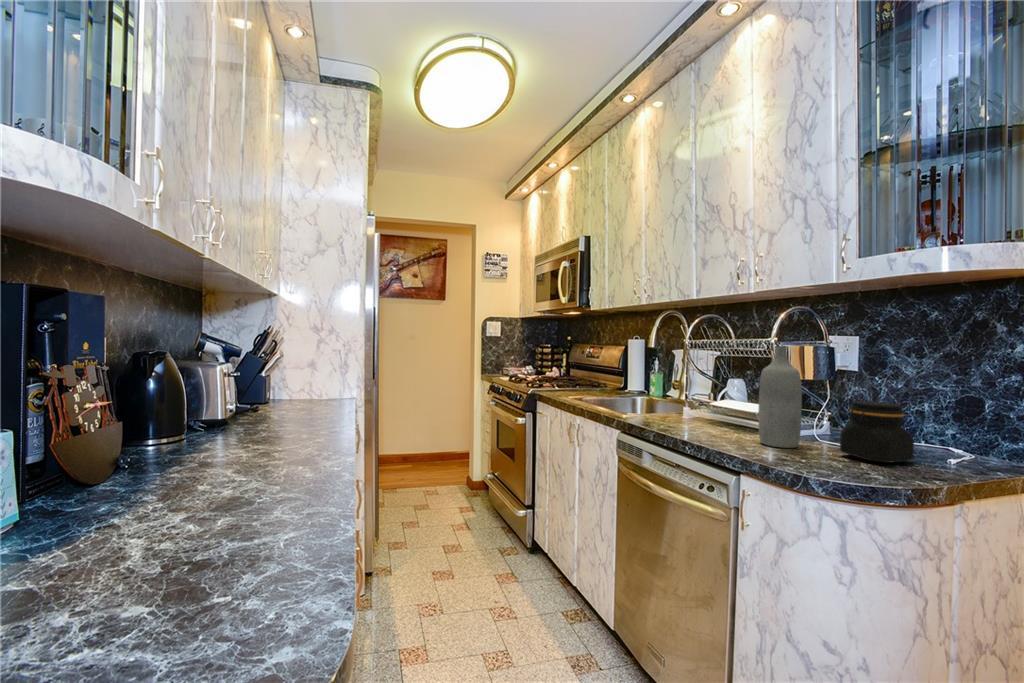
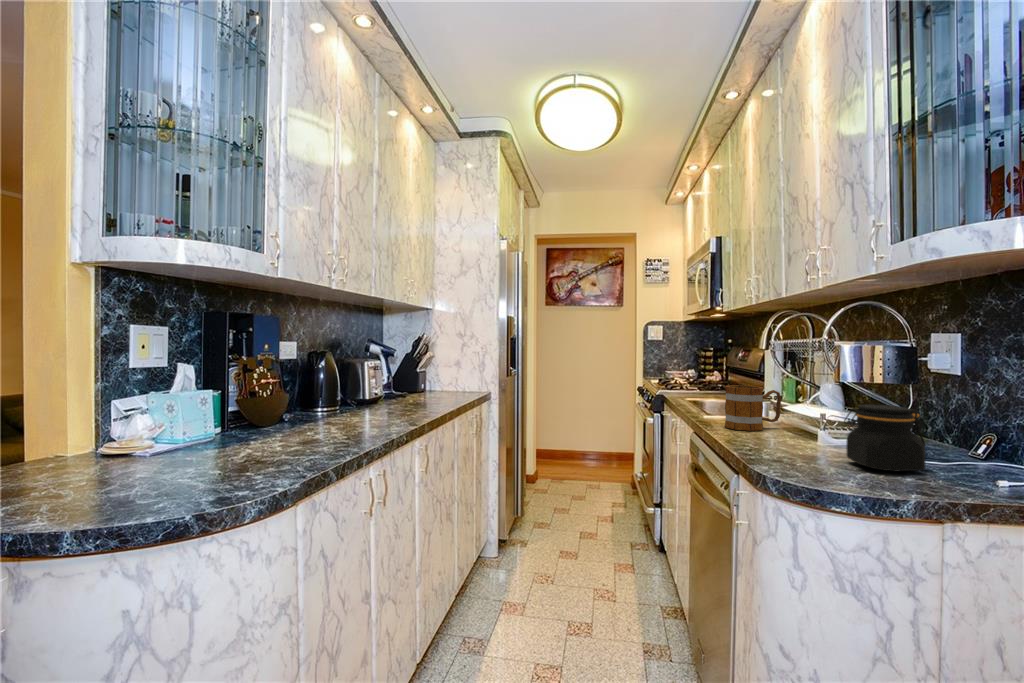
bottle: present [758,346,802,448] -> none [783,347,827,452]
mug: none [664,384,711,429] -> present [725,385,781,431]

